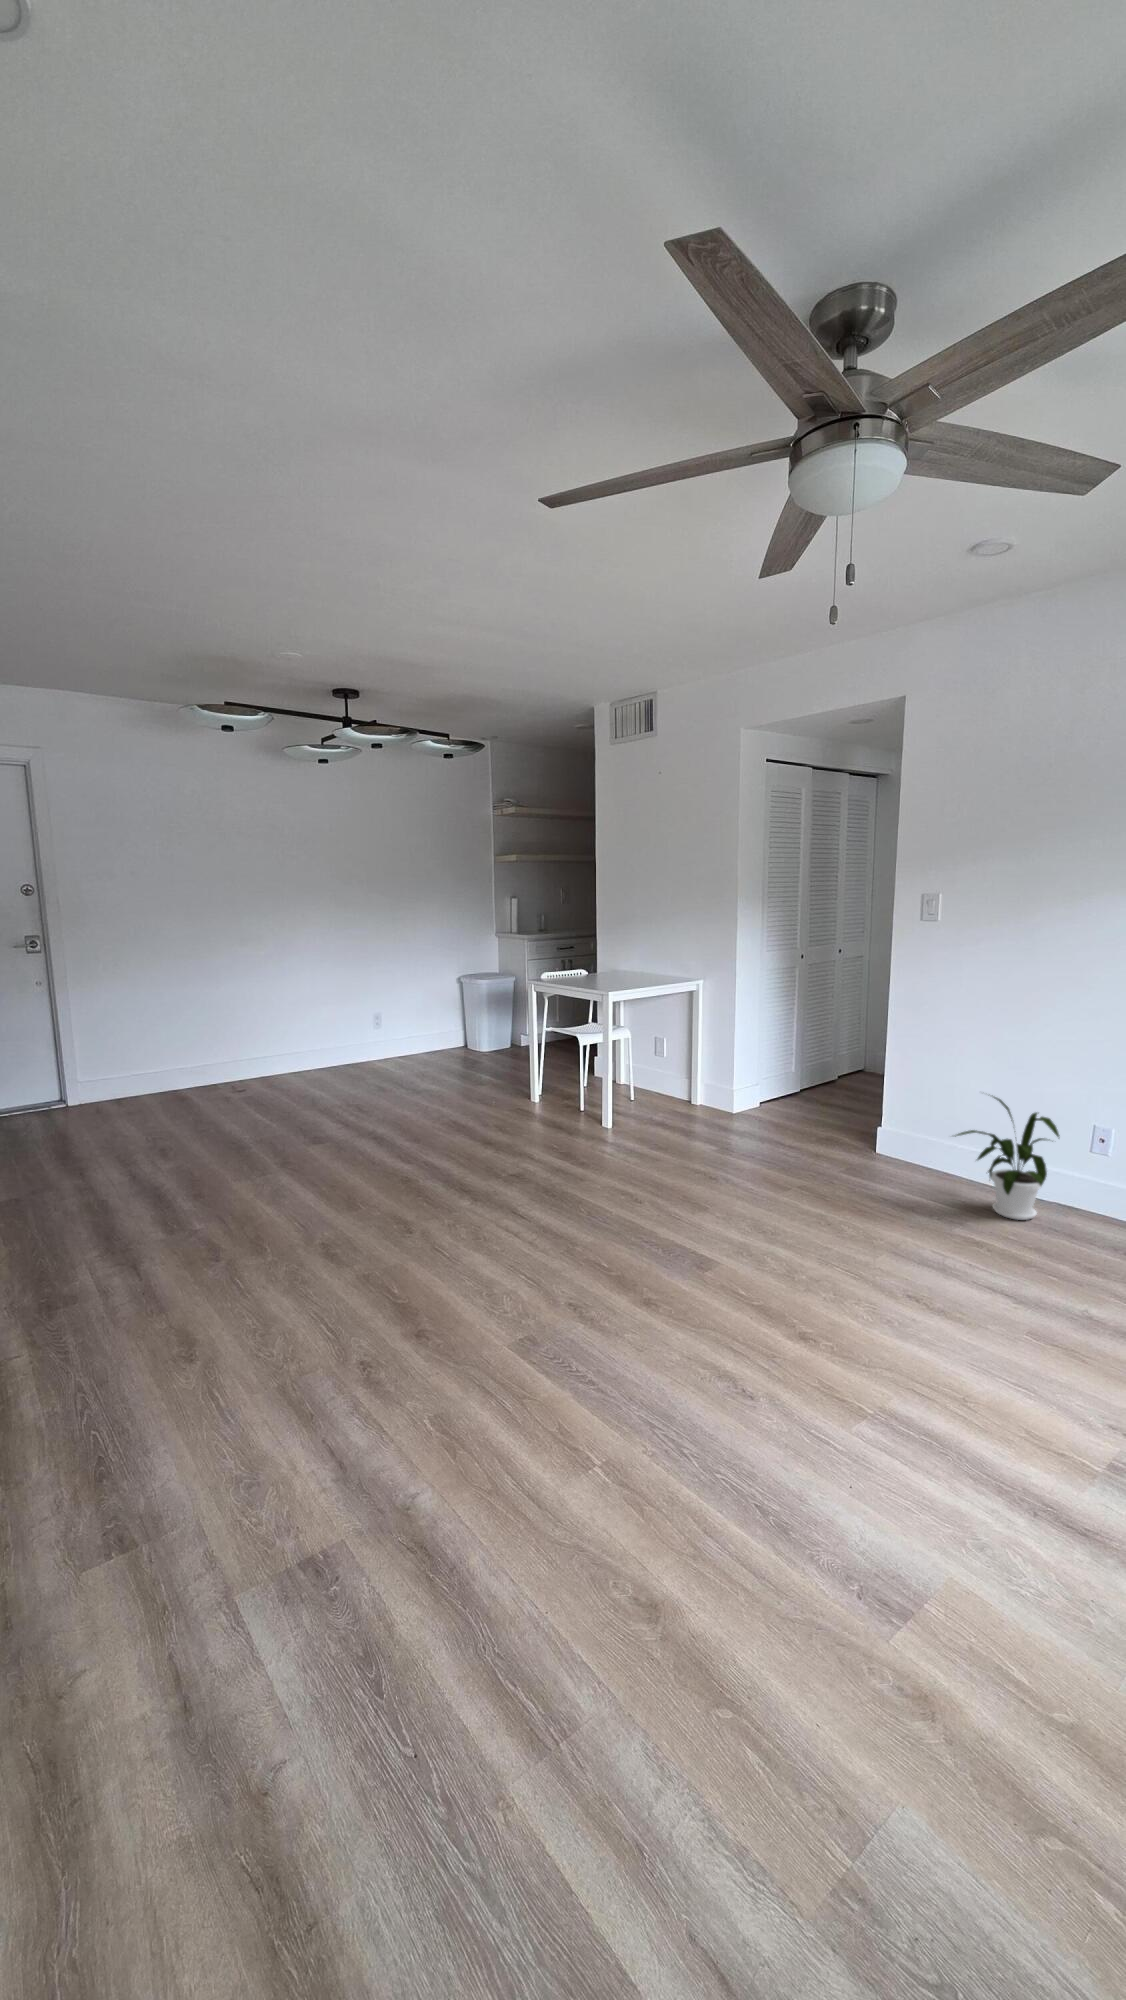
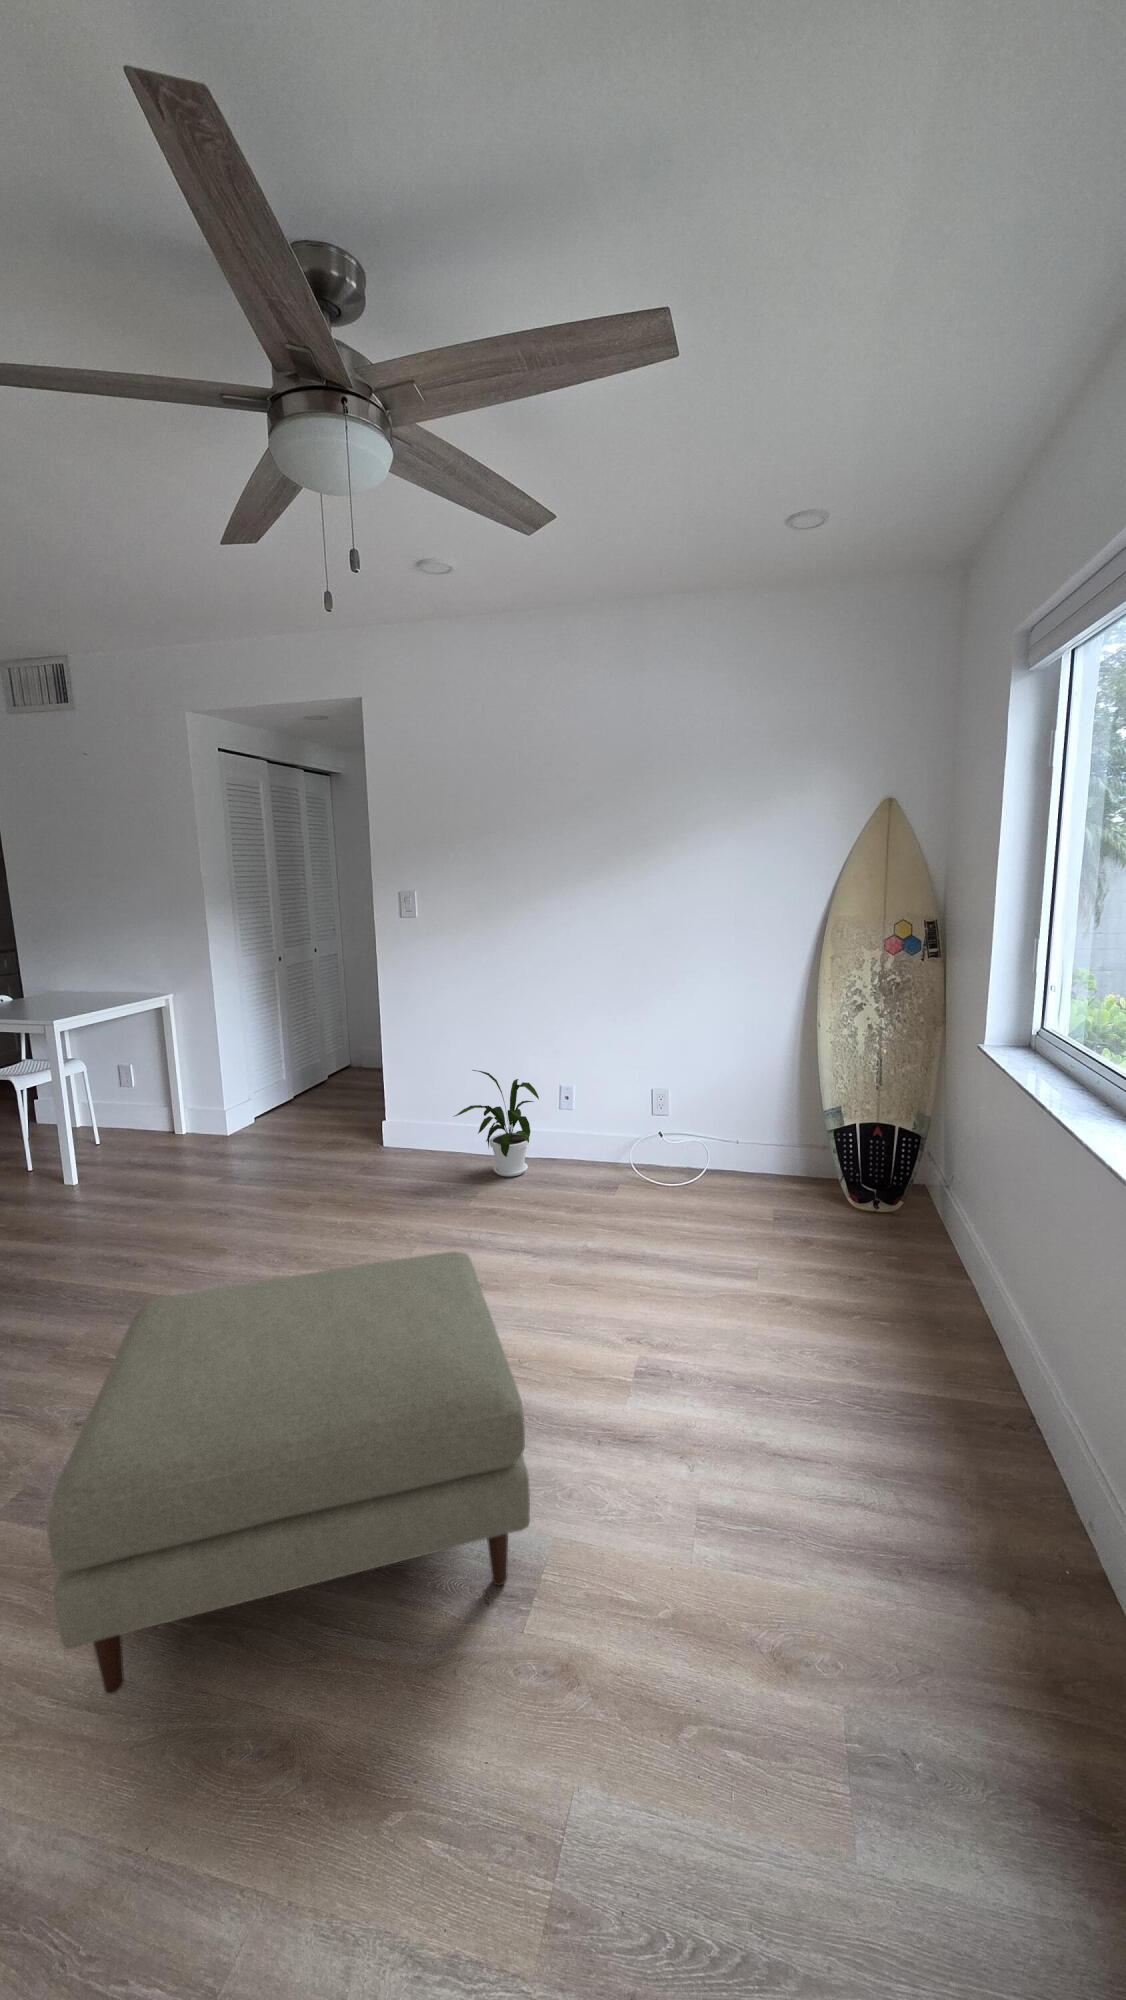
ottoman: none [525,1216,923,1592] -> present [47,1251,530,1694]

